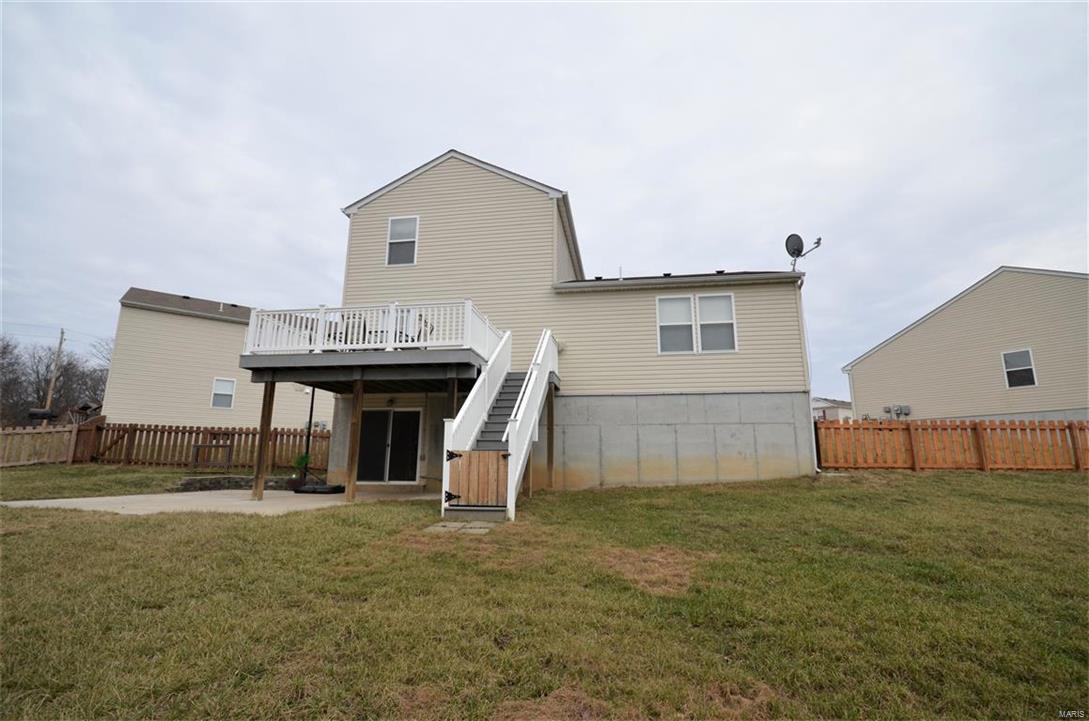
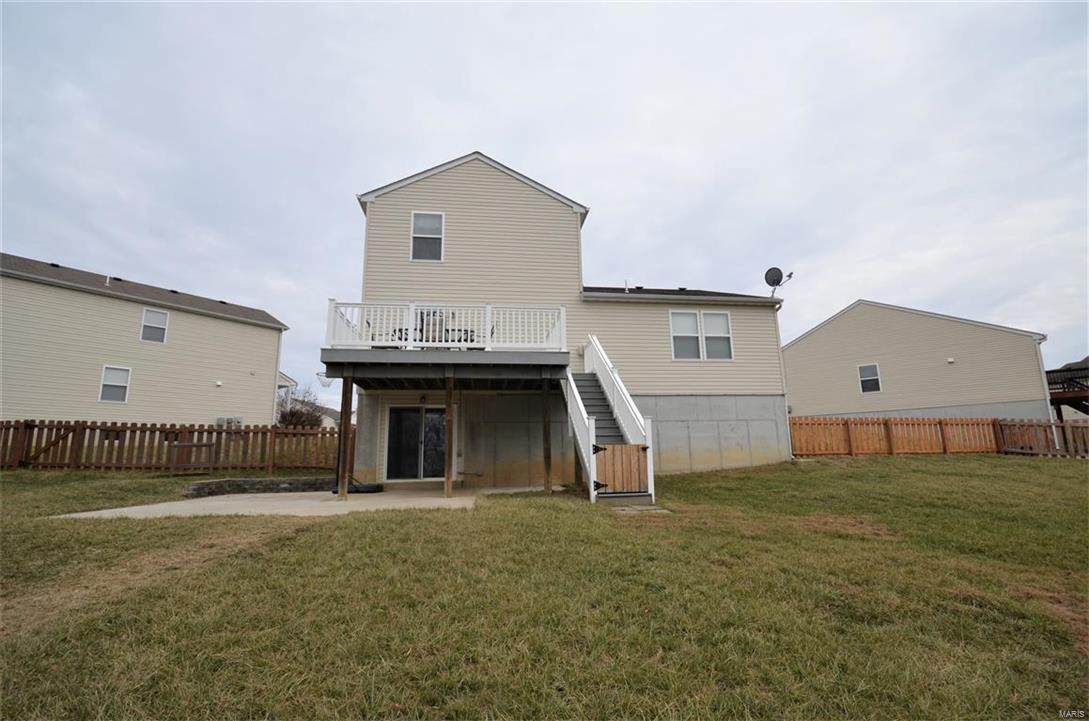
potted tree: present [287,454,311,490] -> none [350,455,375,495]

